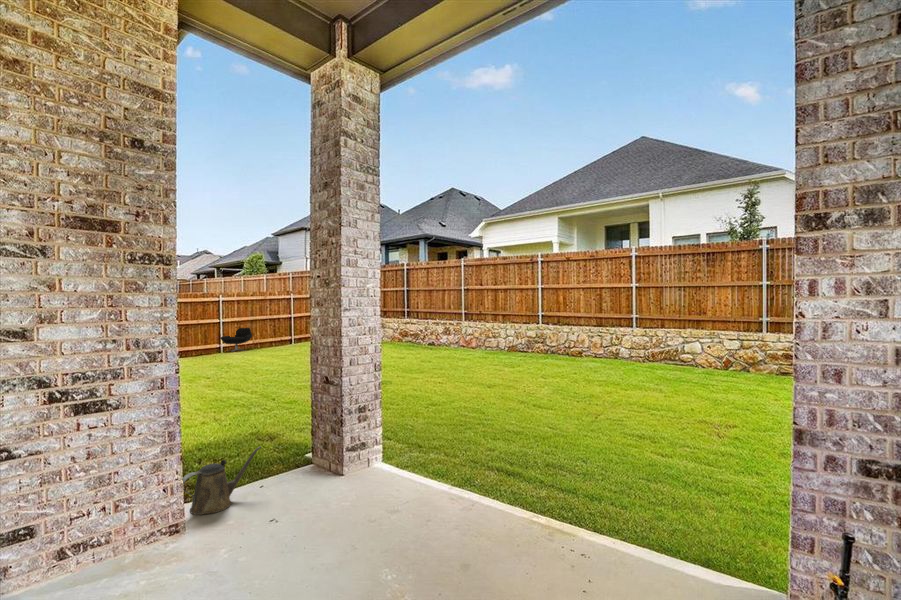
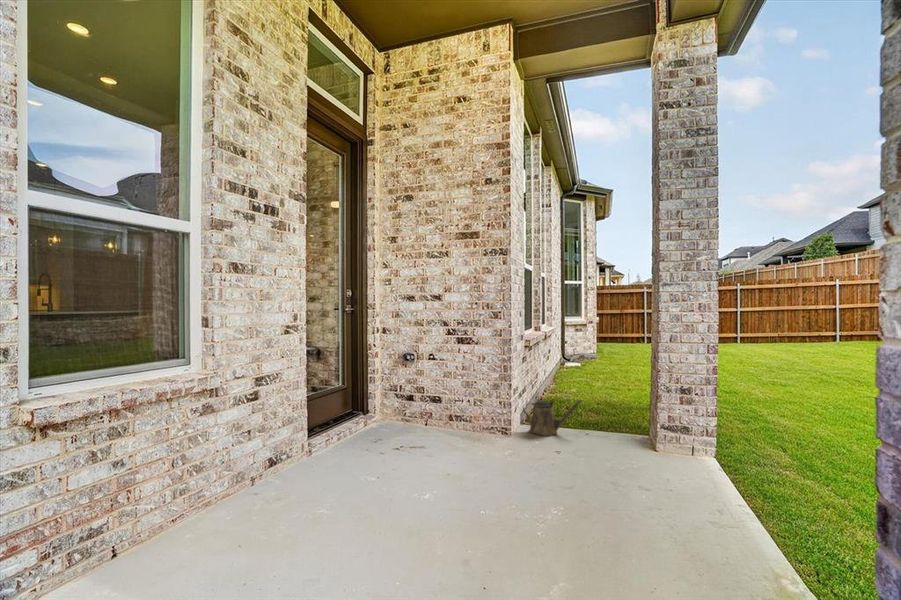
lounge chair: present [220,328,252,351] -> none [735,318,775,343]

